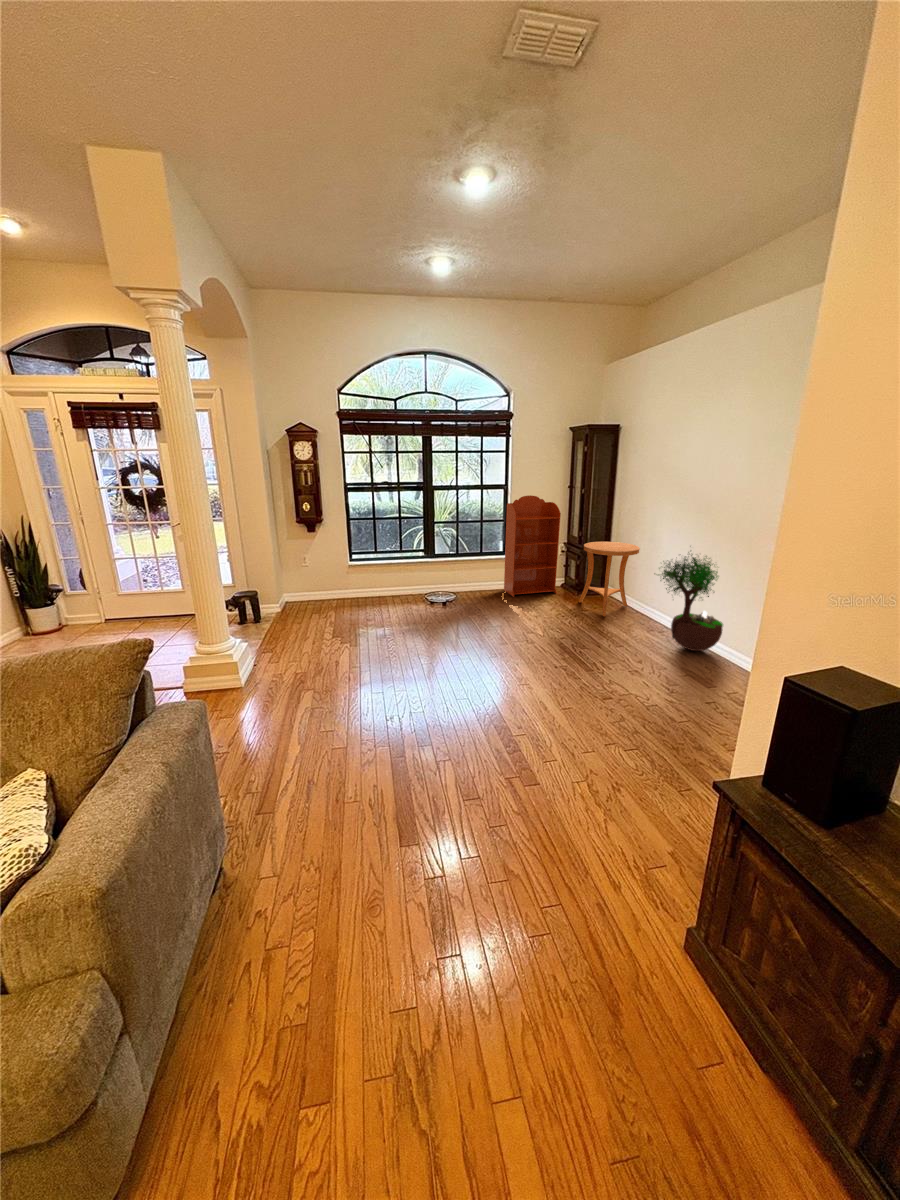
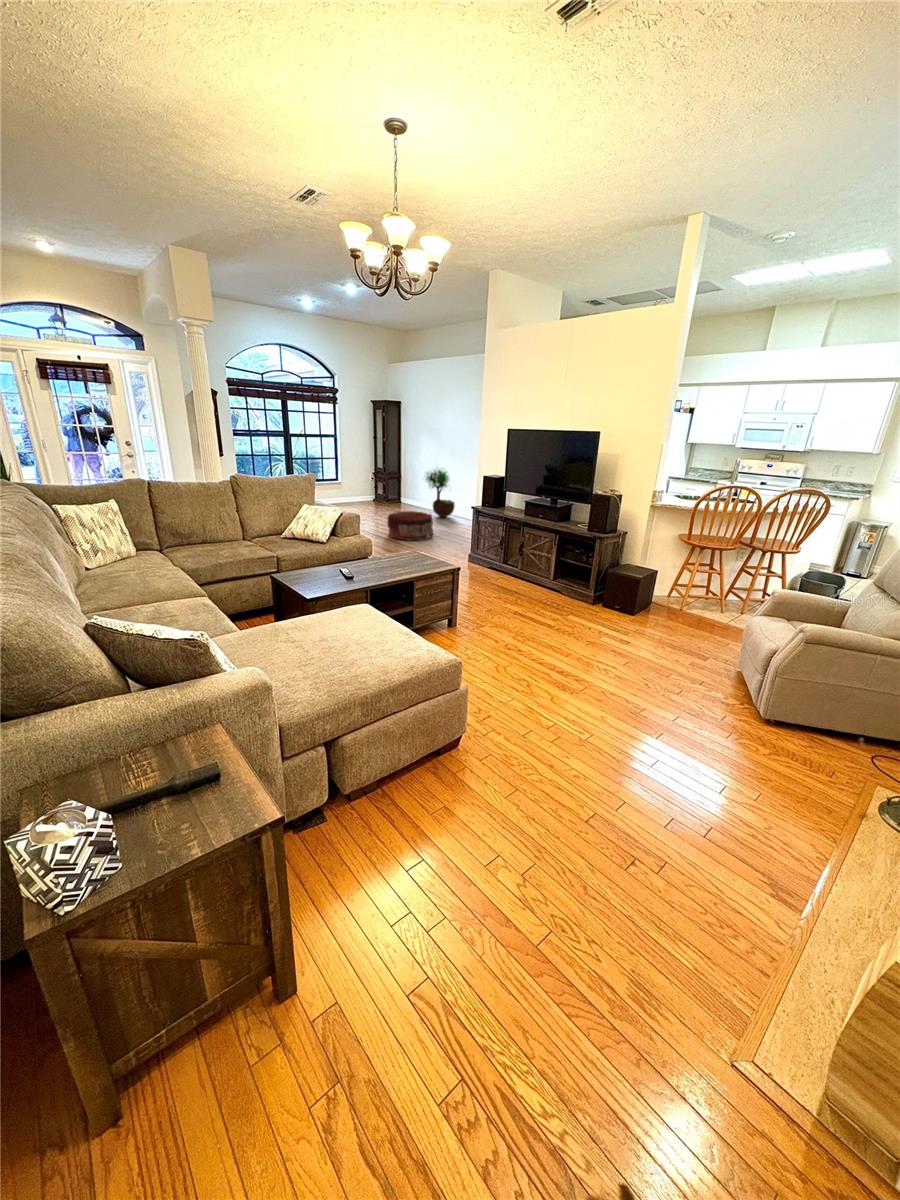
bookcase: present [504,495,561,597] -> none [338,442,373,504]
side table: present [578,542,640,616] -> none [386,469,416,509]
pouf: none [563,667,682,769] -> present [387,511,434,540]

